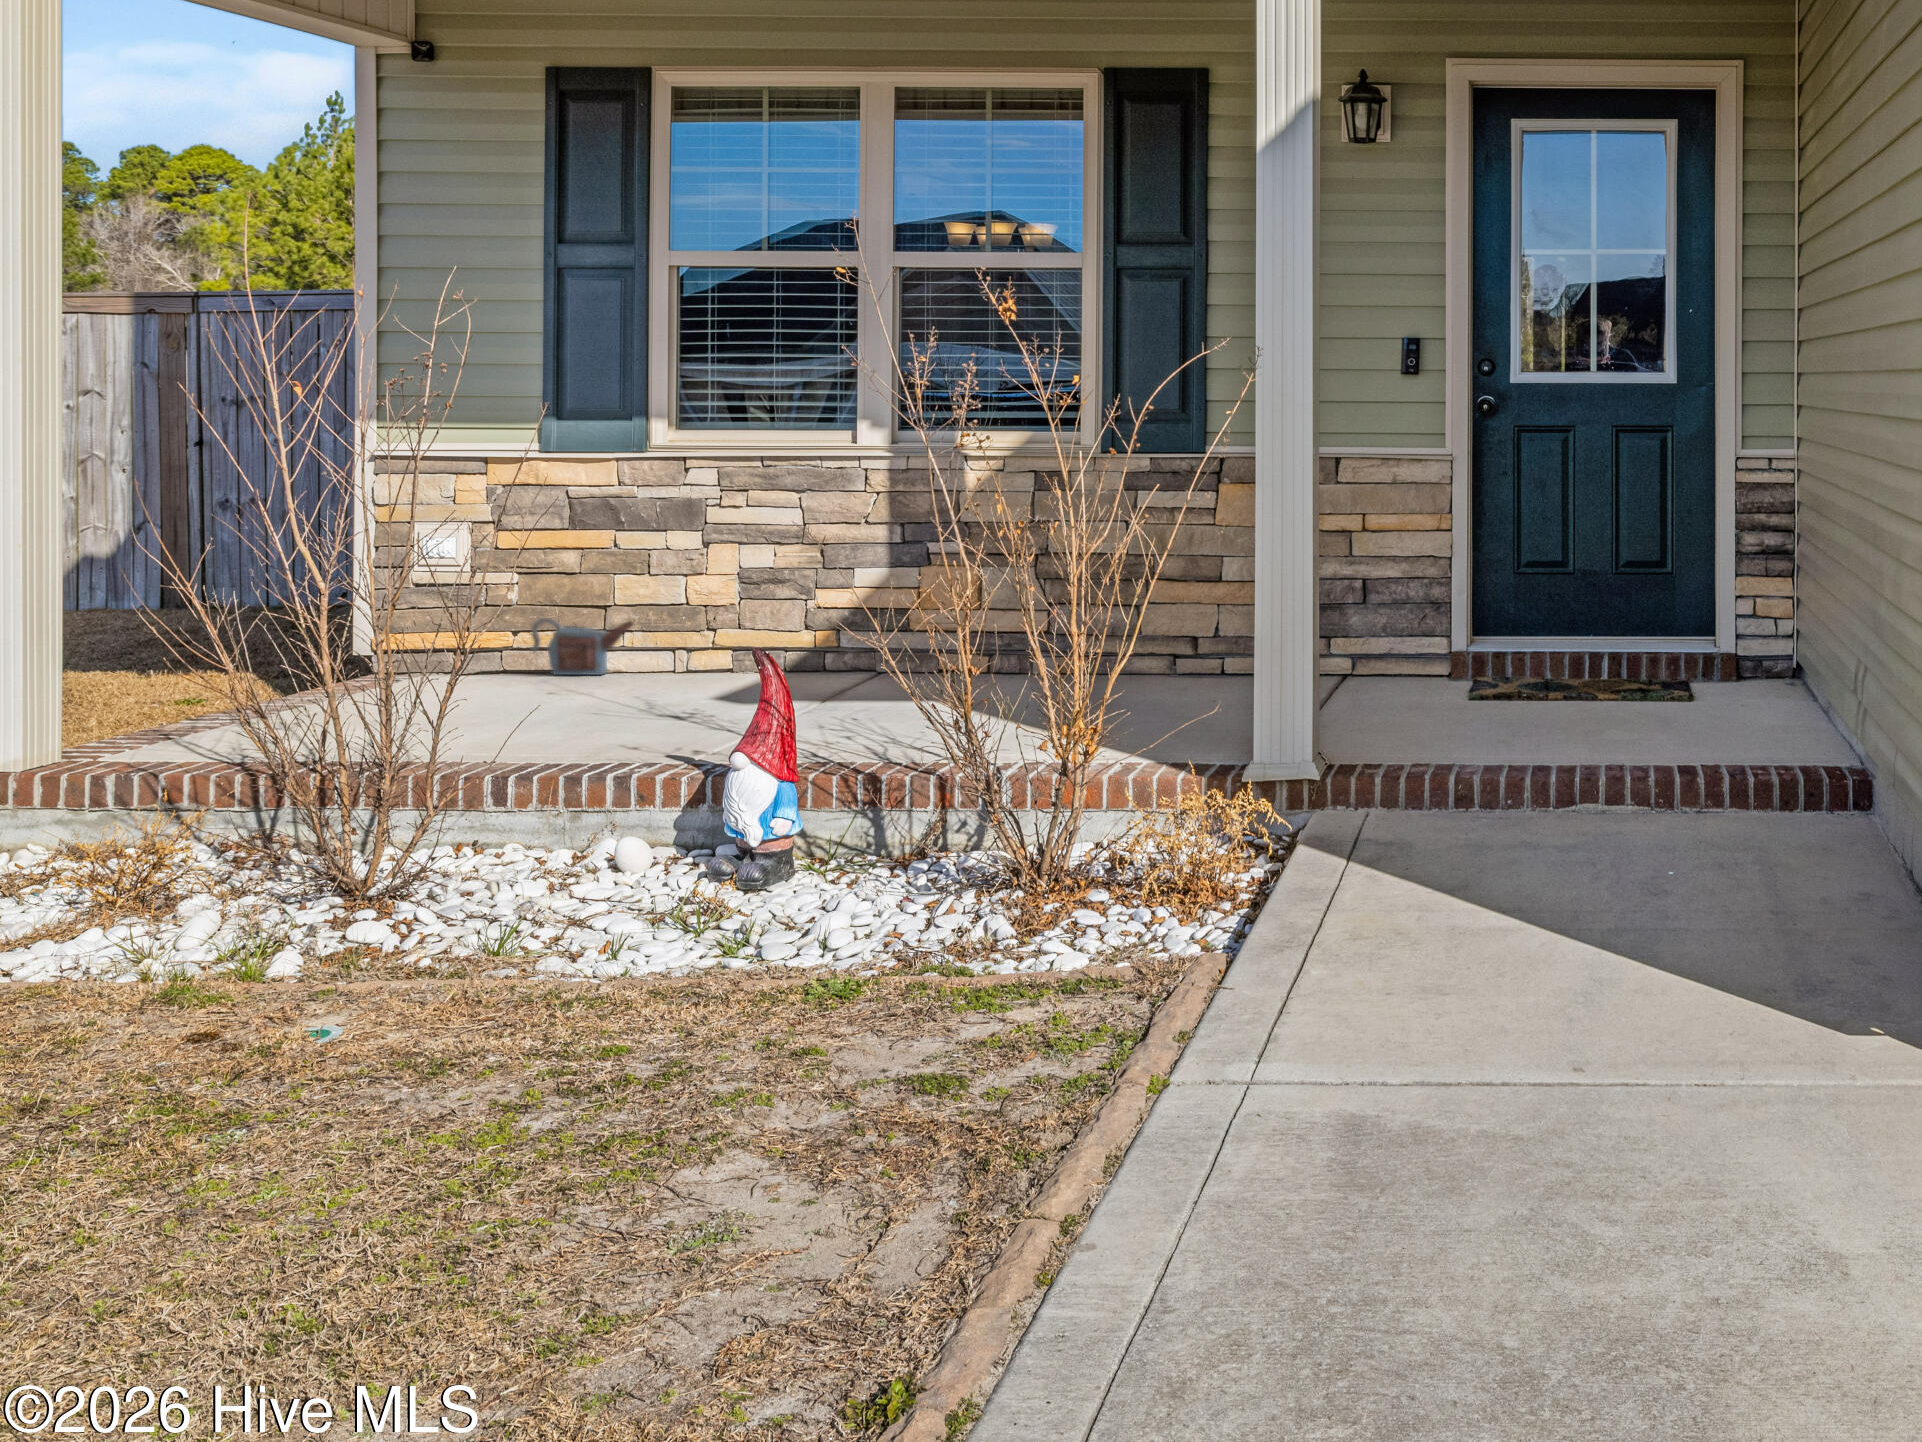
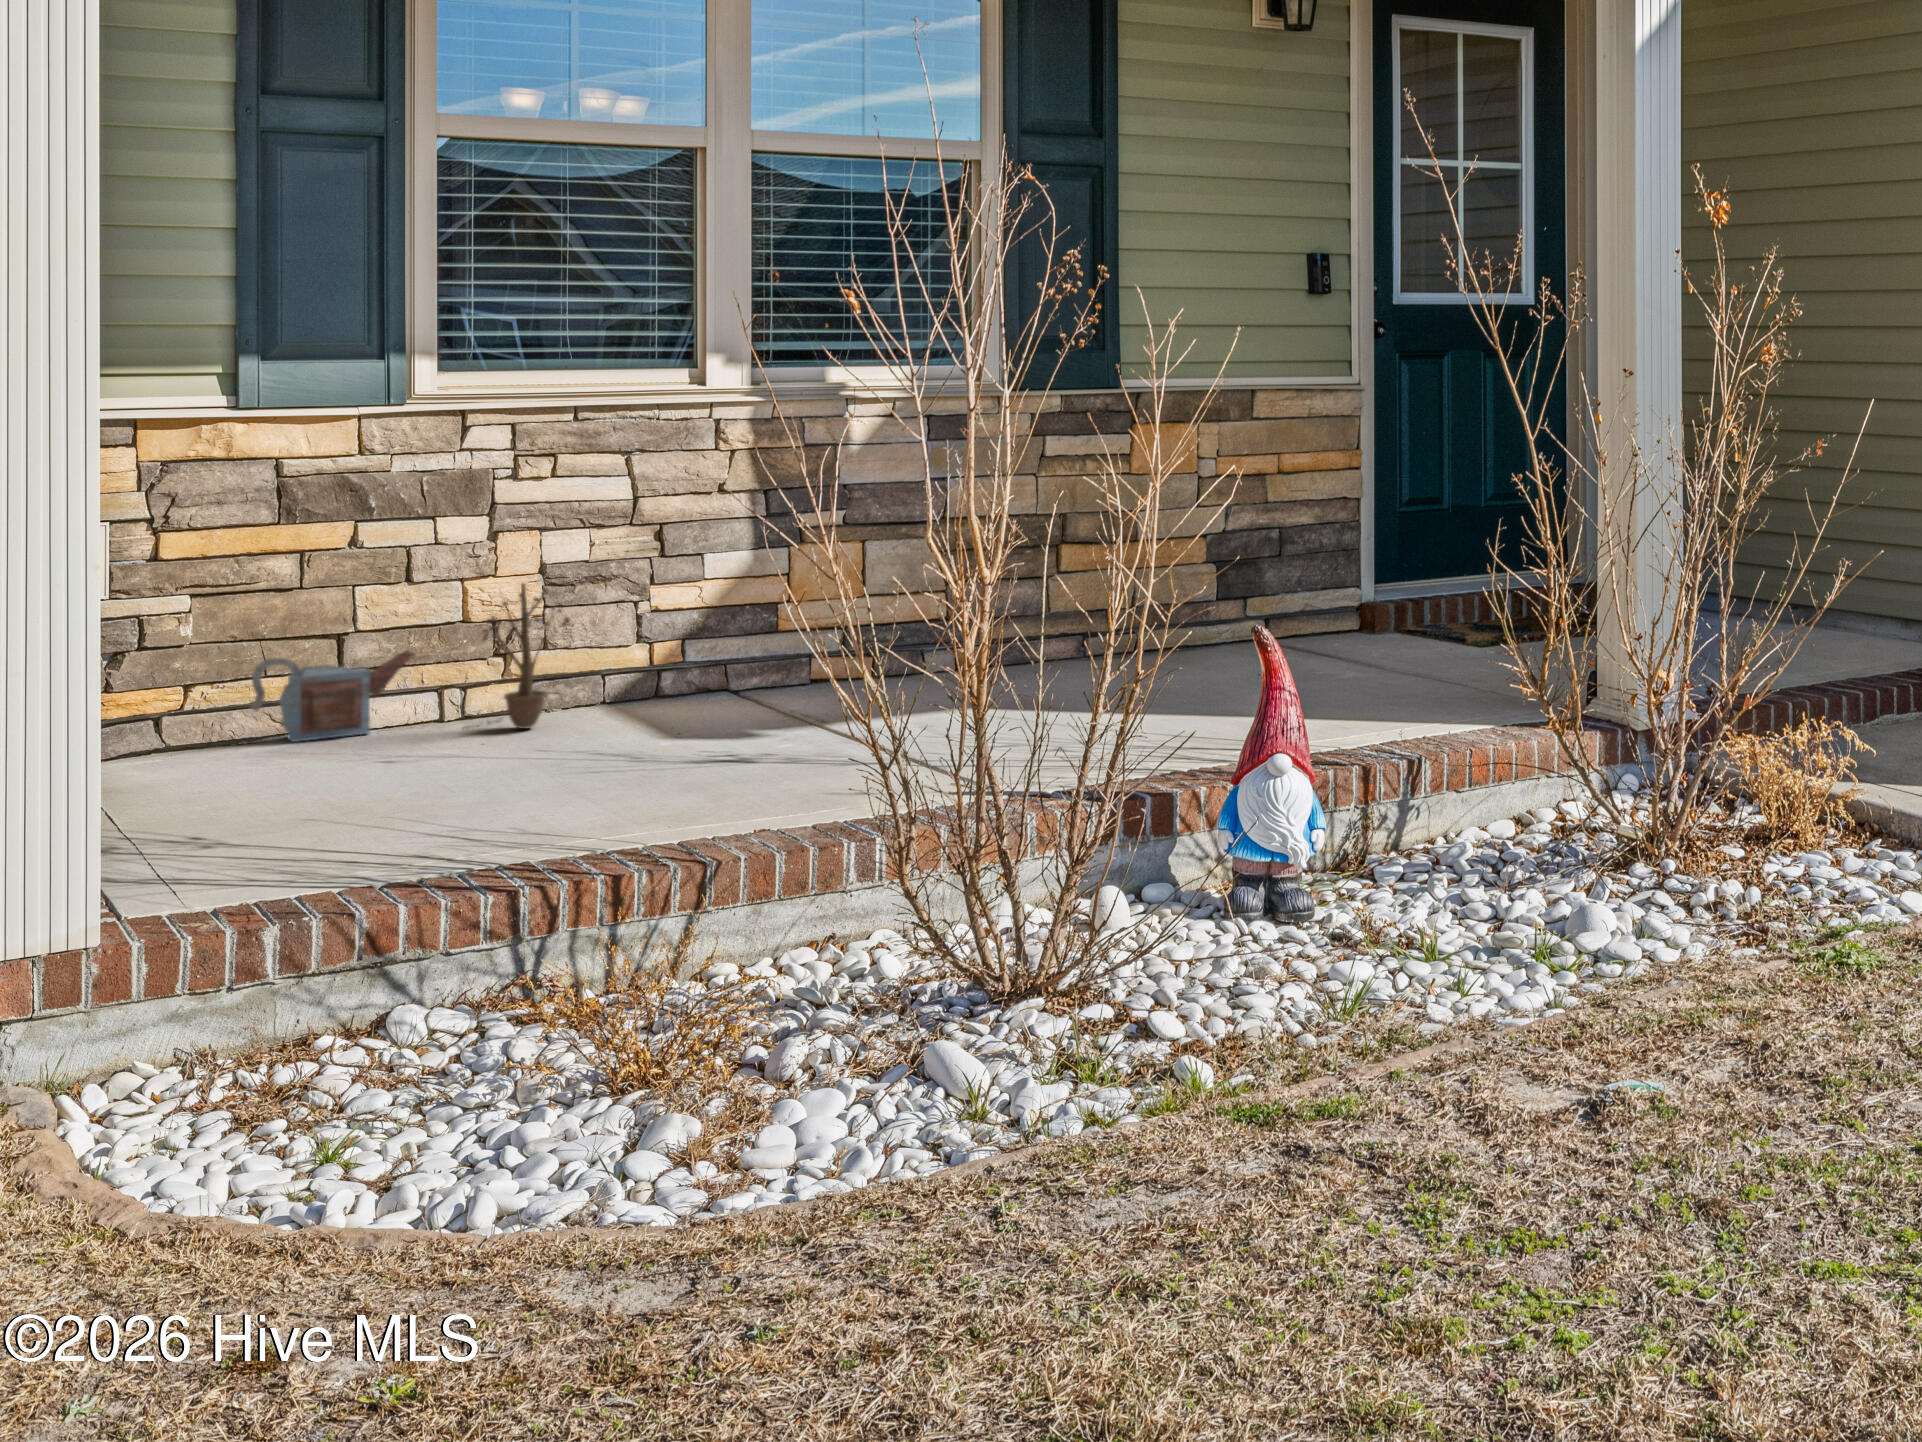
decorative plant: none [633,579,717,682] -> present [464,584,570,729]

